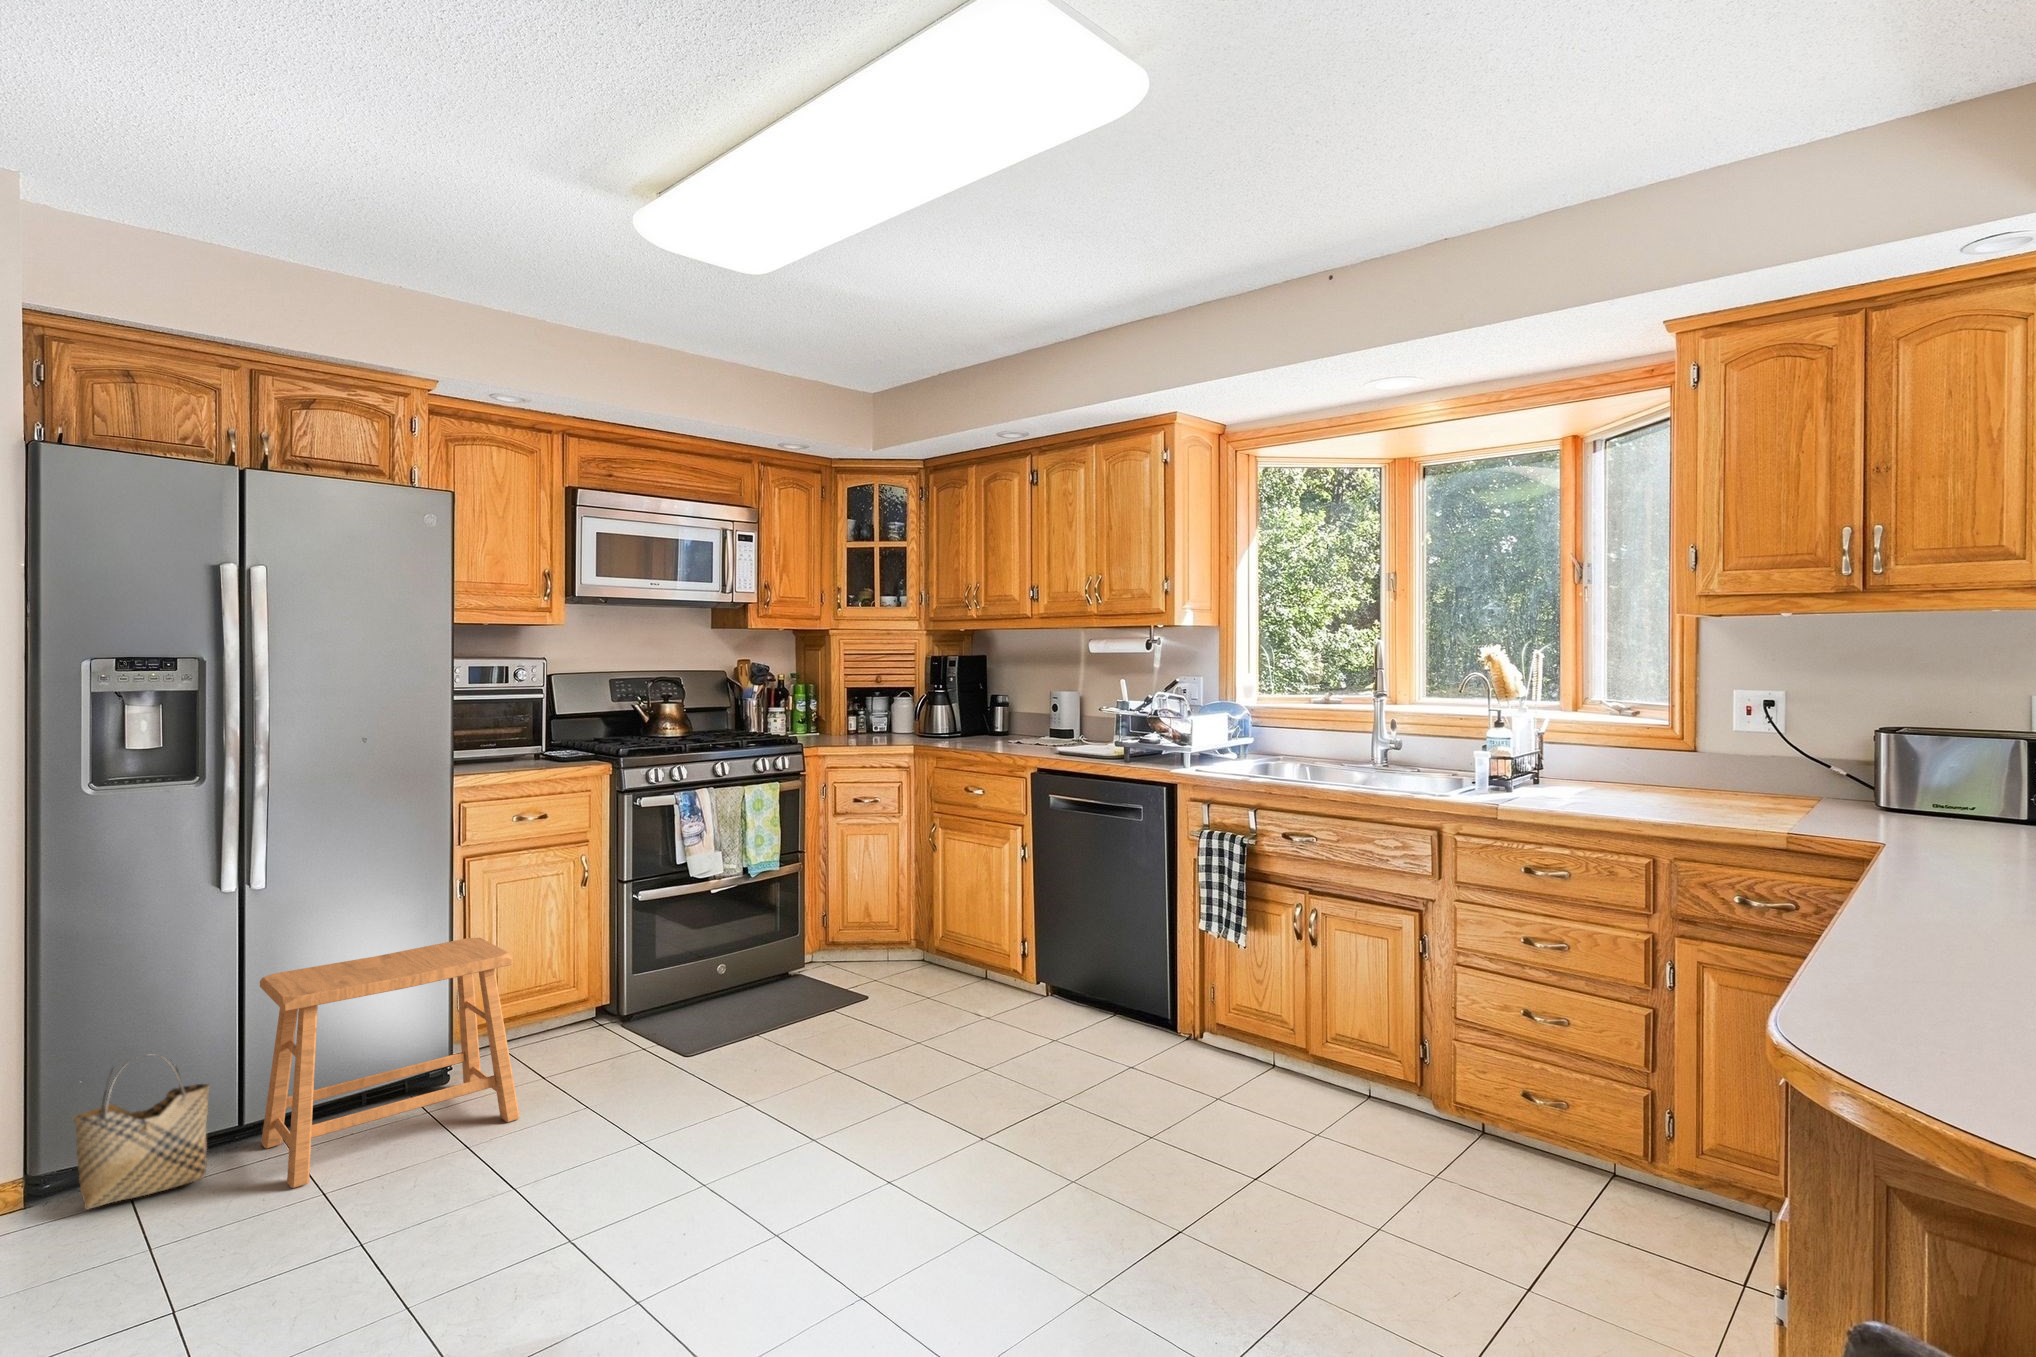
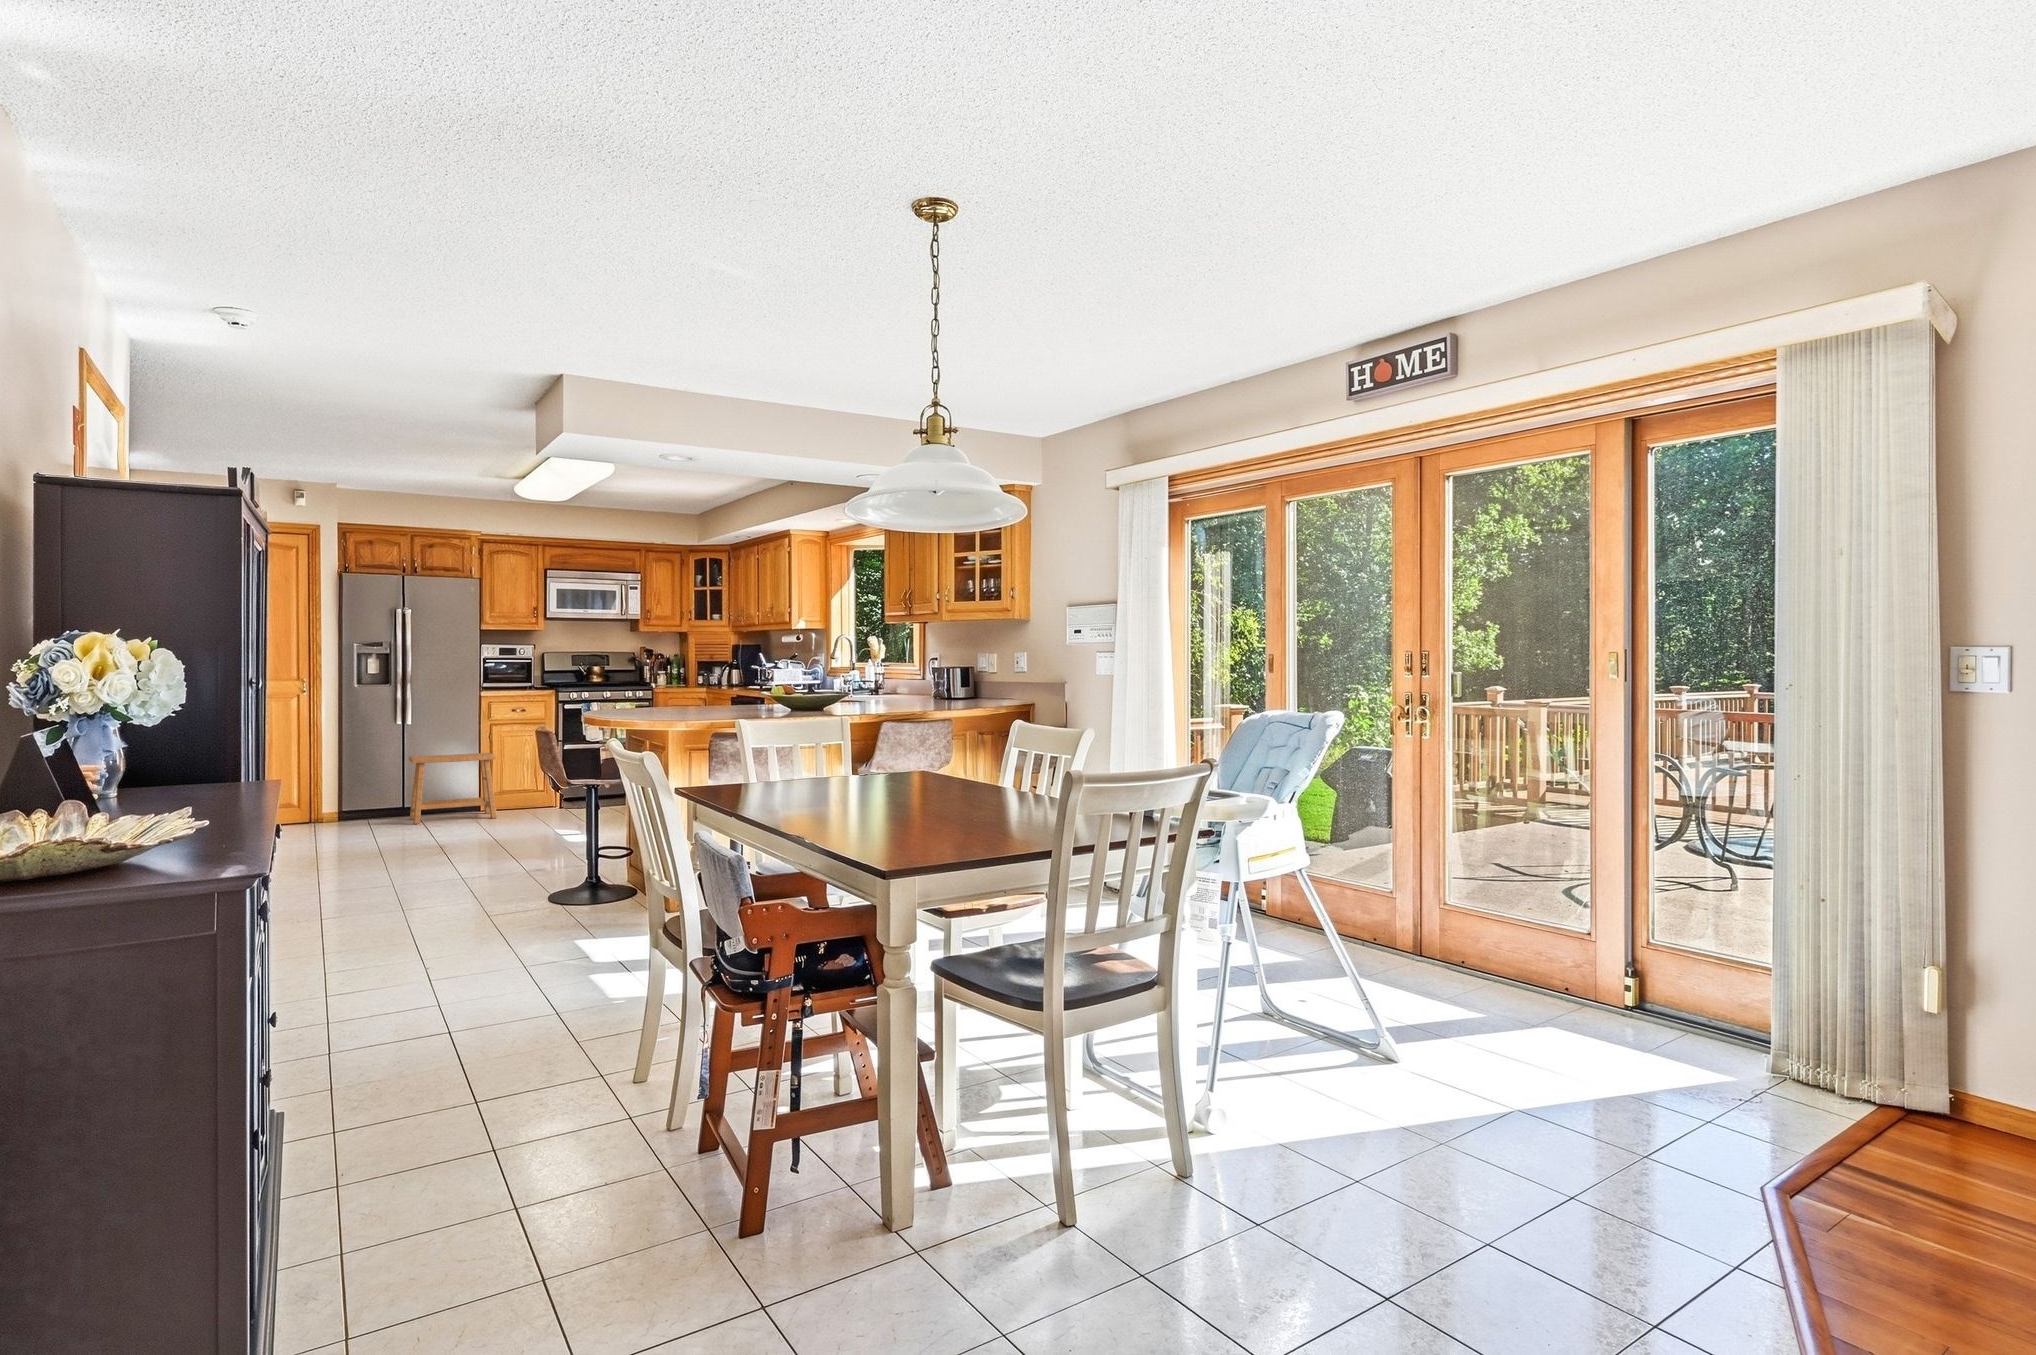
woven basket: present [72,1056,210,1209] -> none [350,774,392,823]

